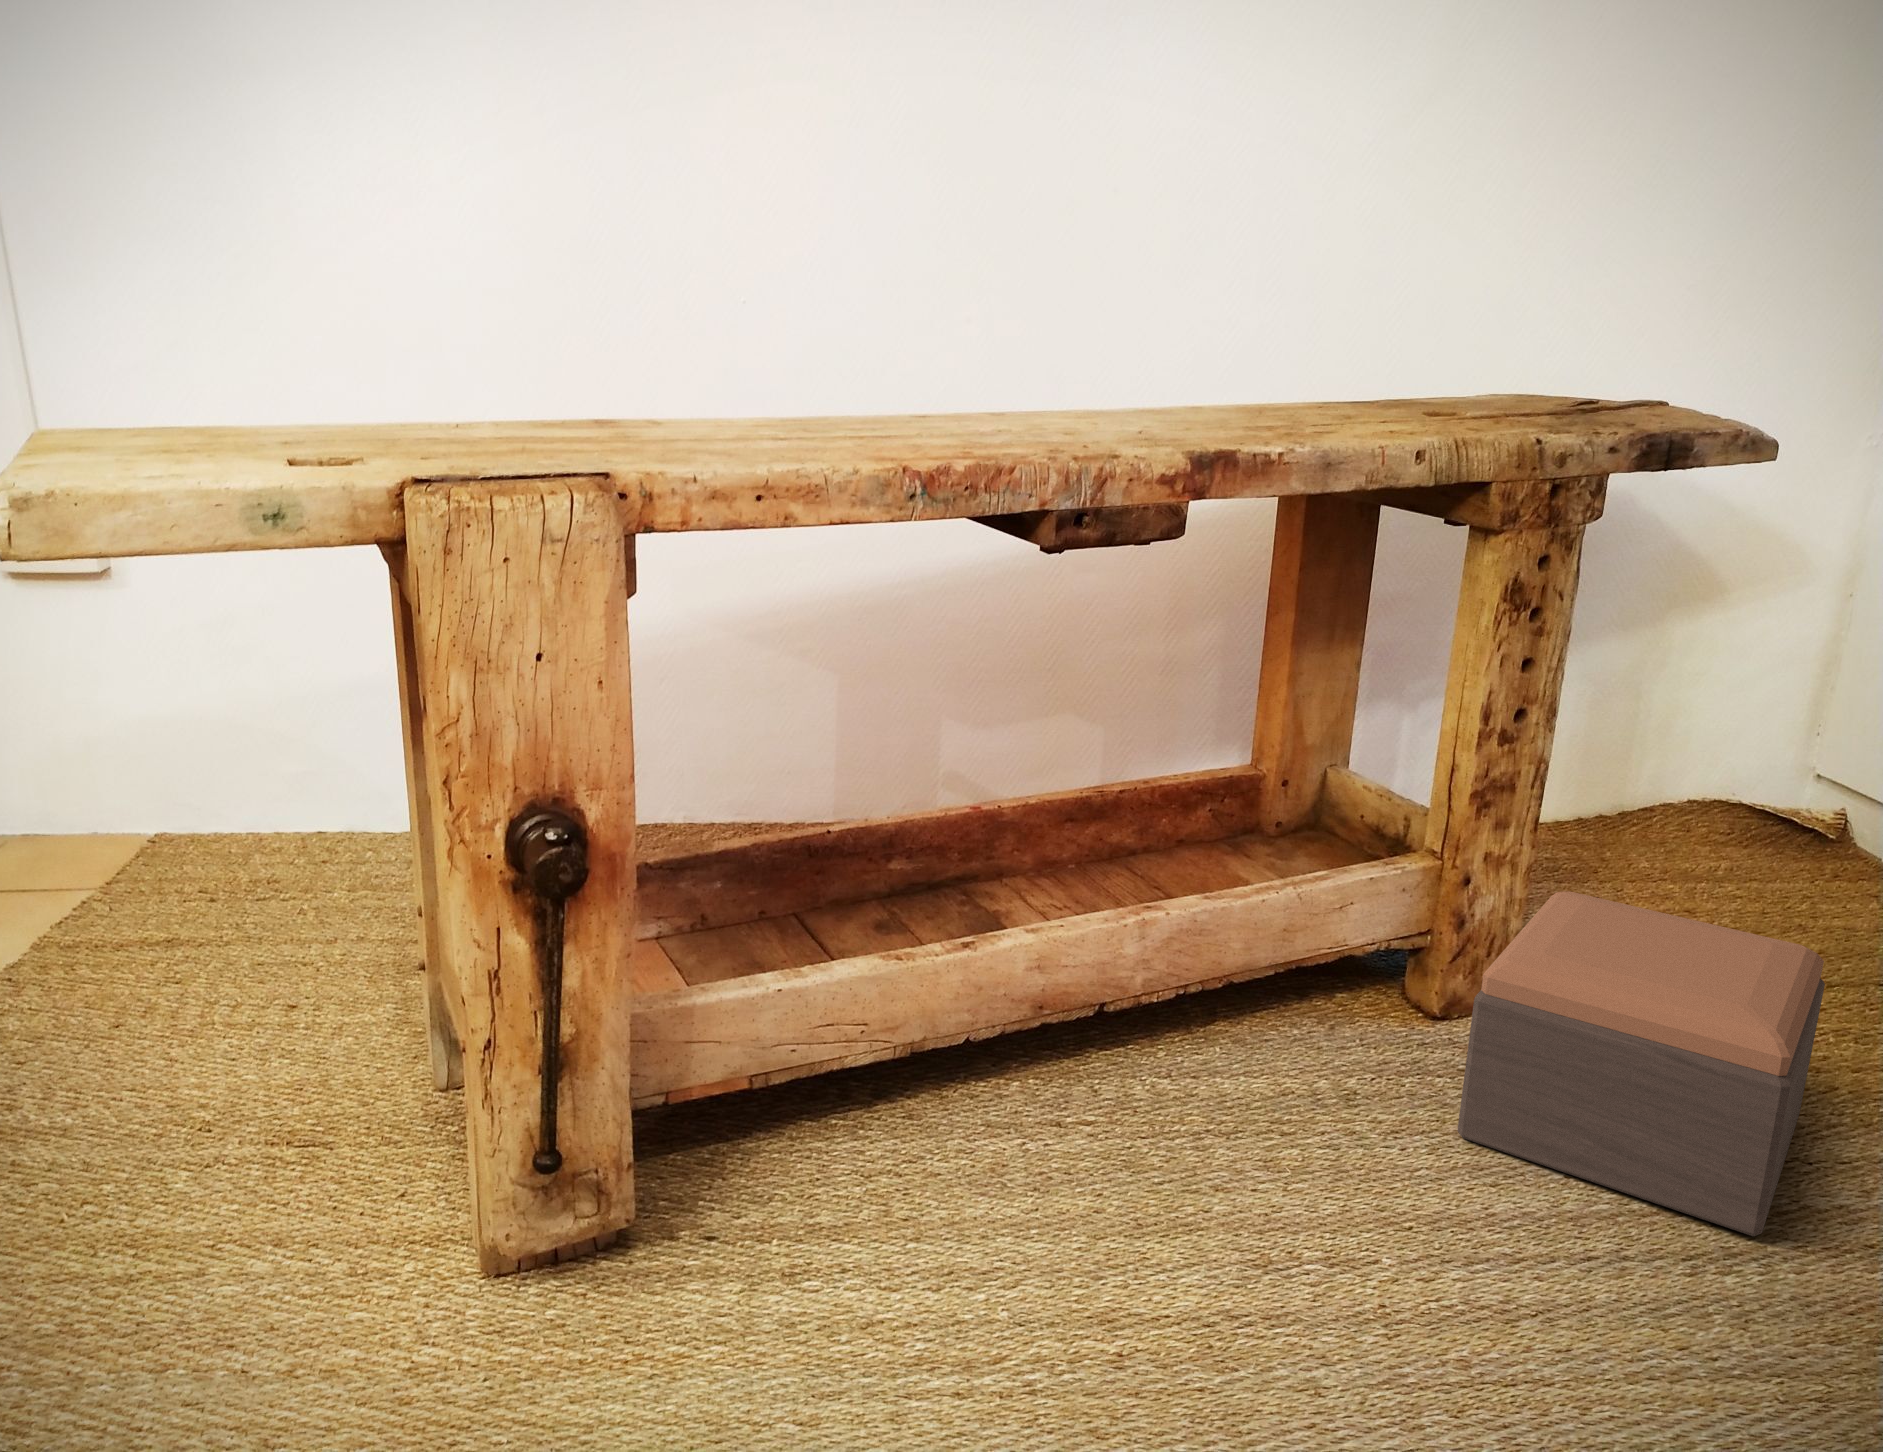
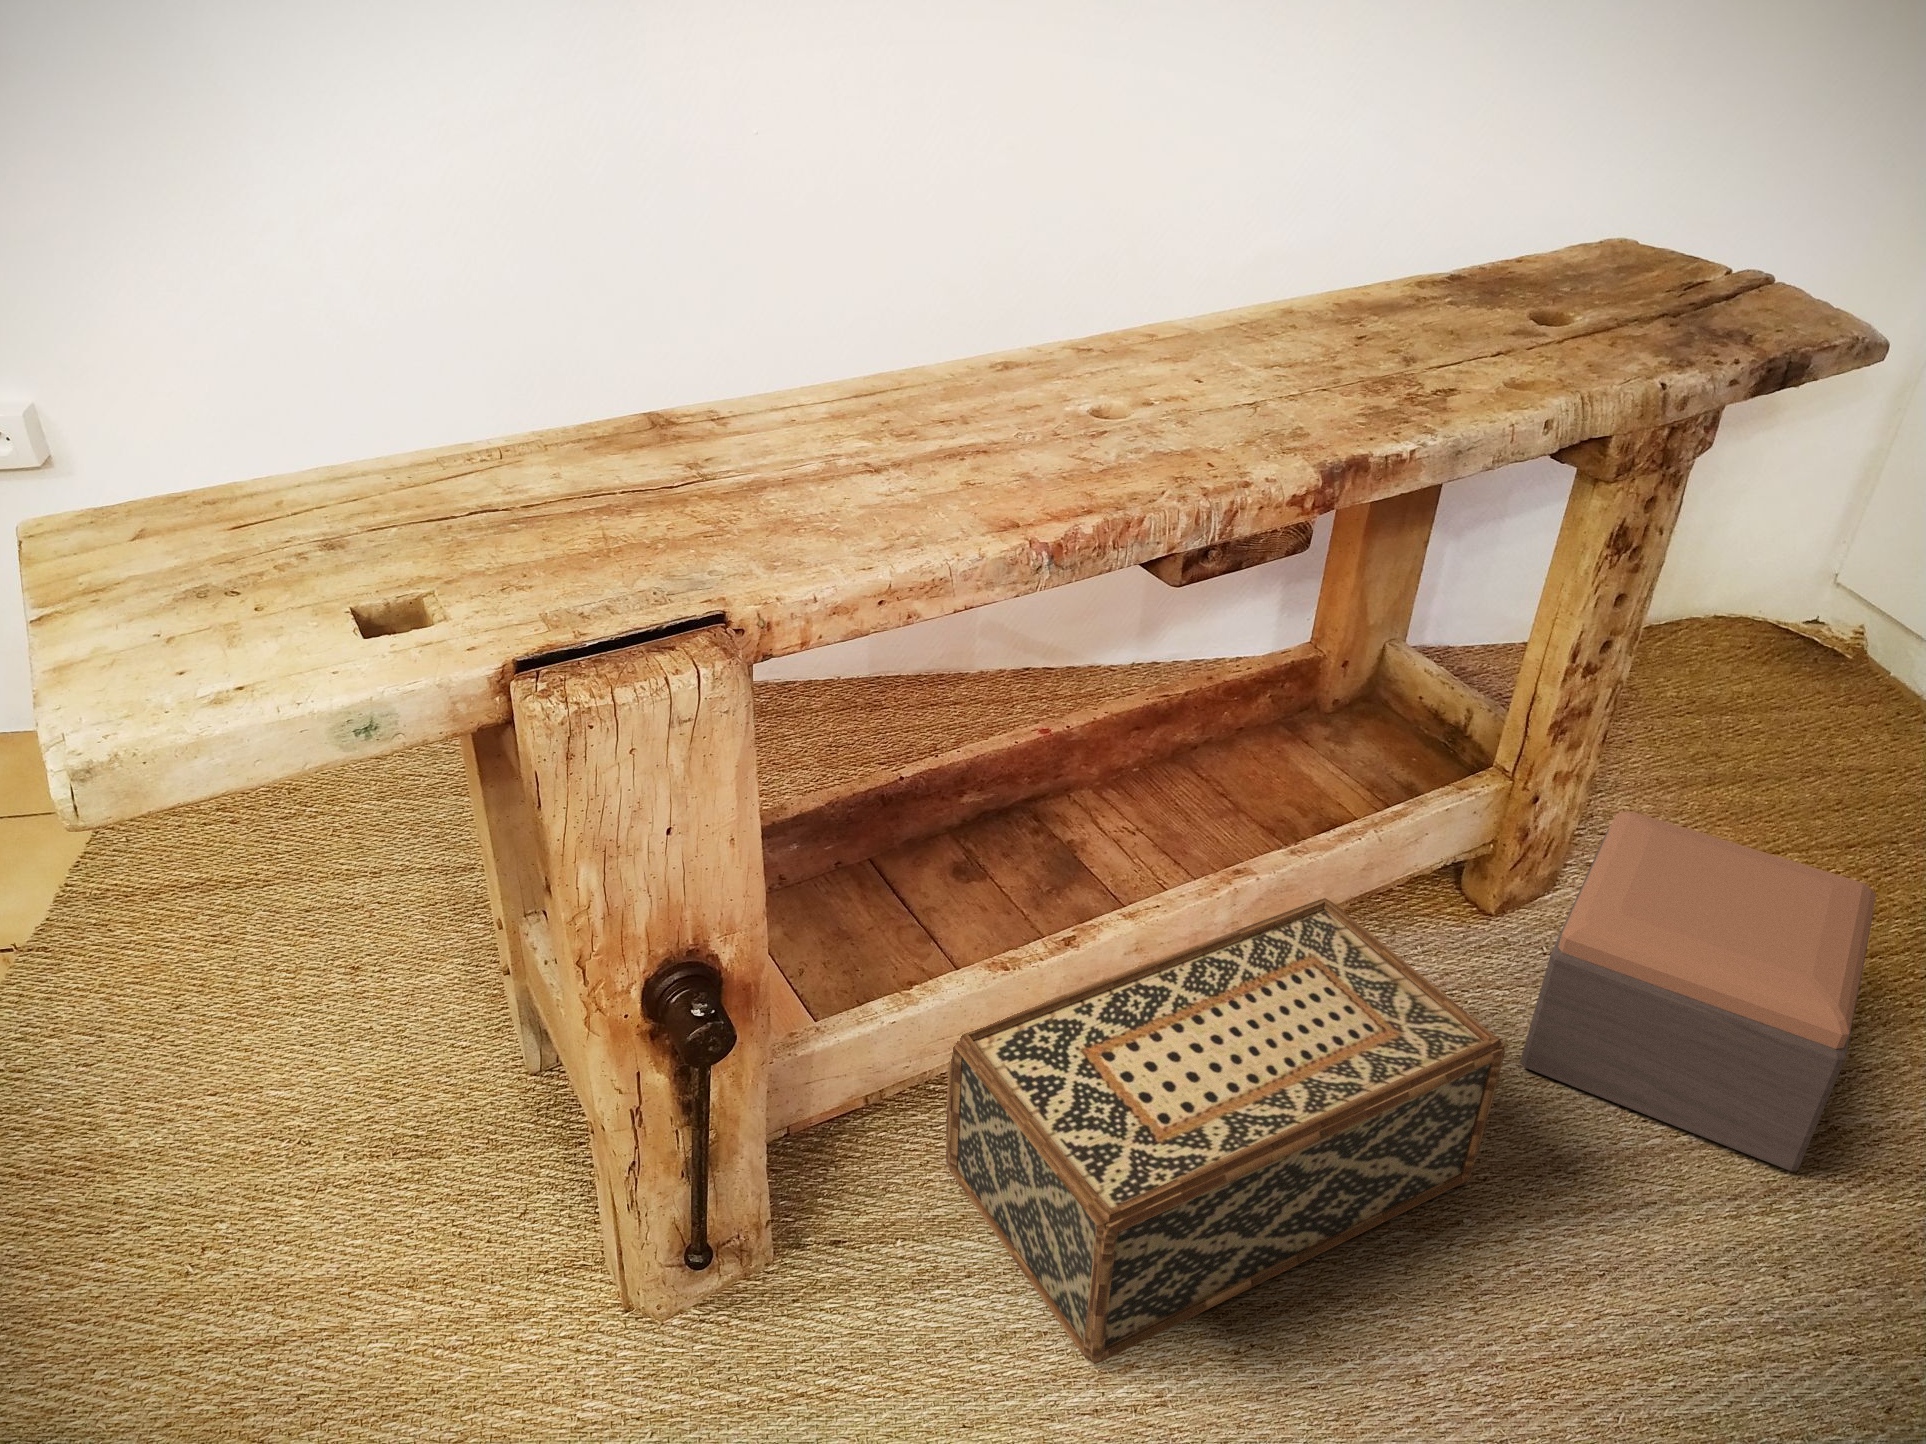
woven basket: none [835,939,1413,1353] -> present [946,898,1505,1364]

